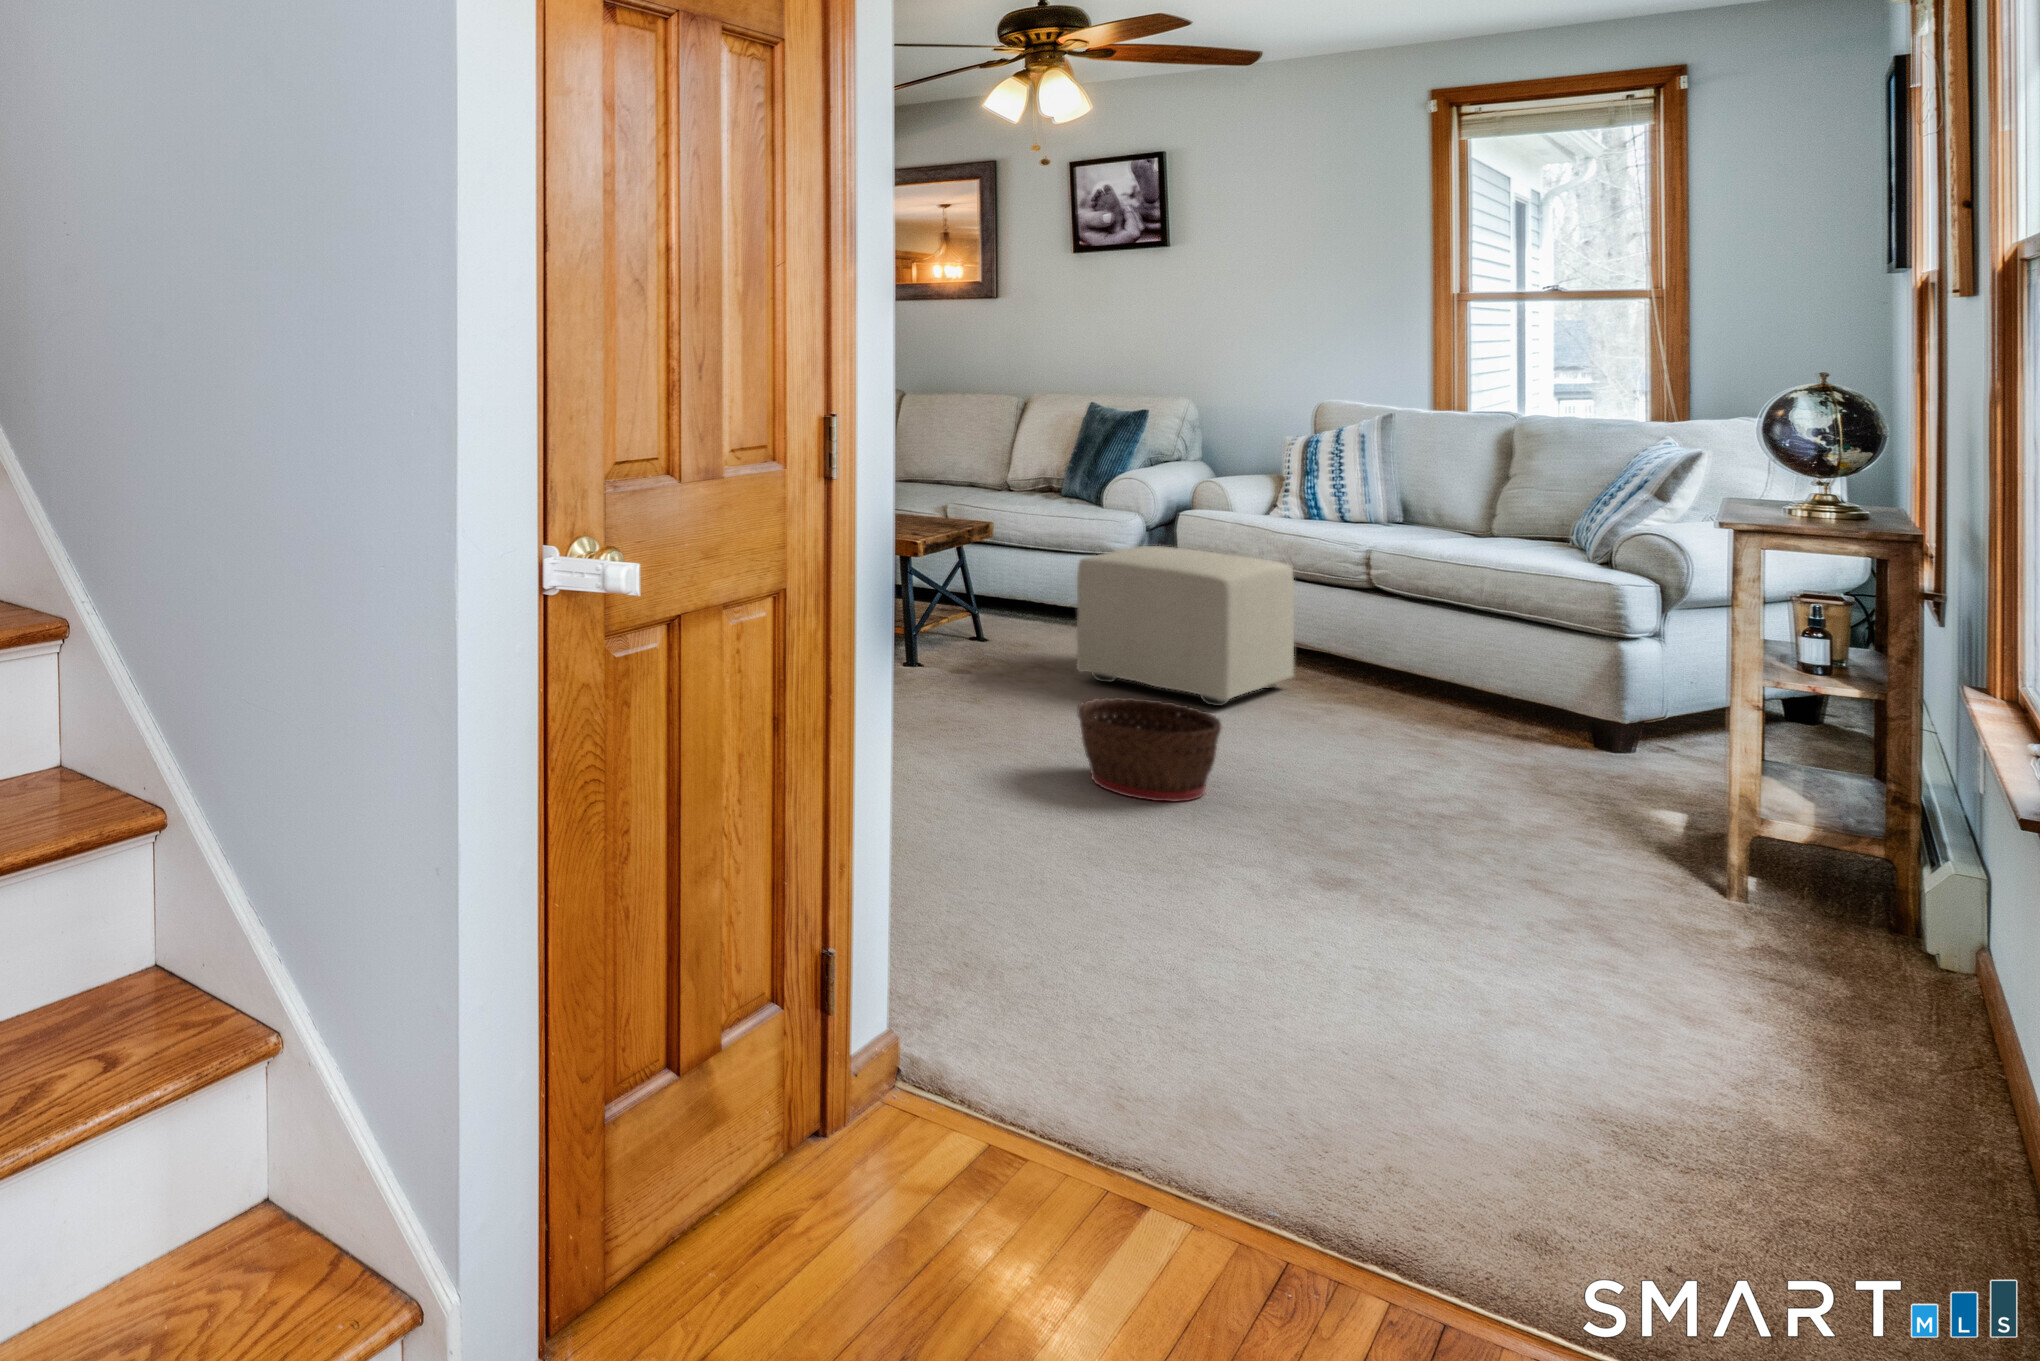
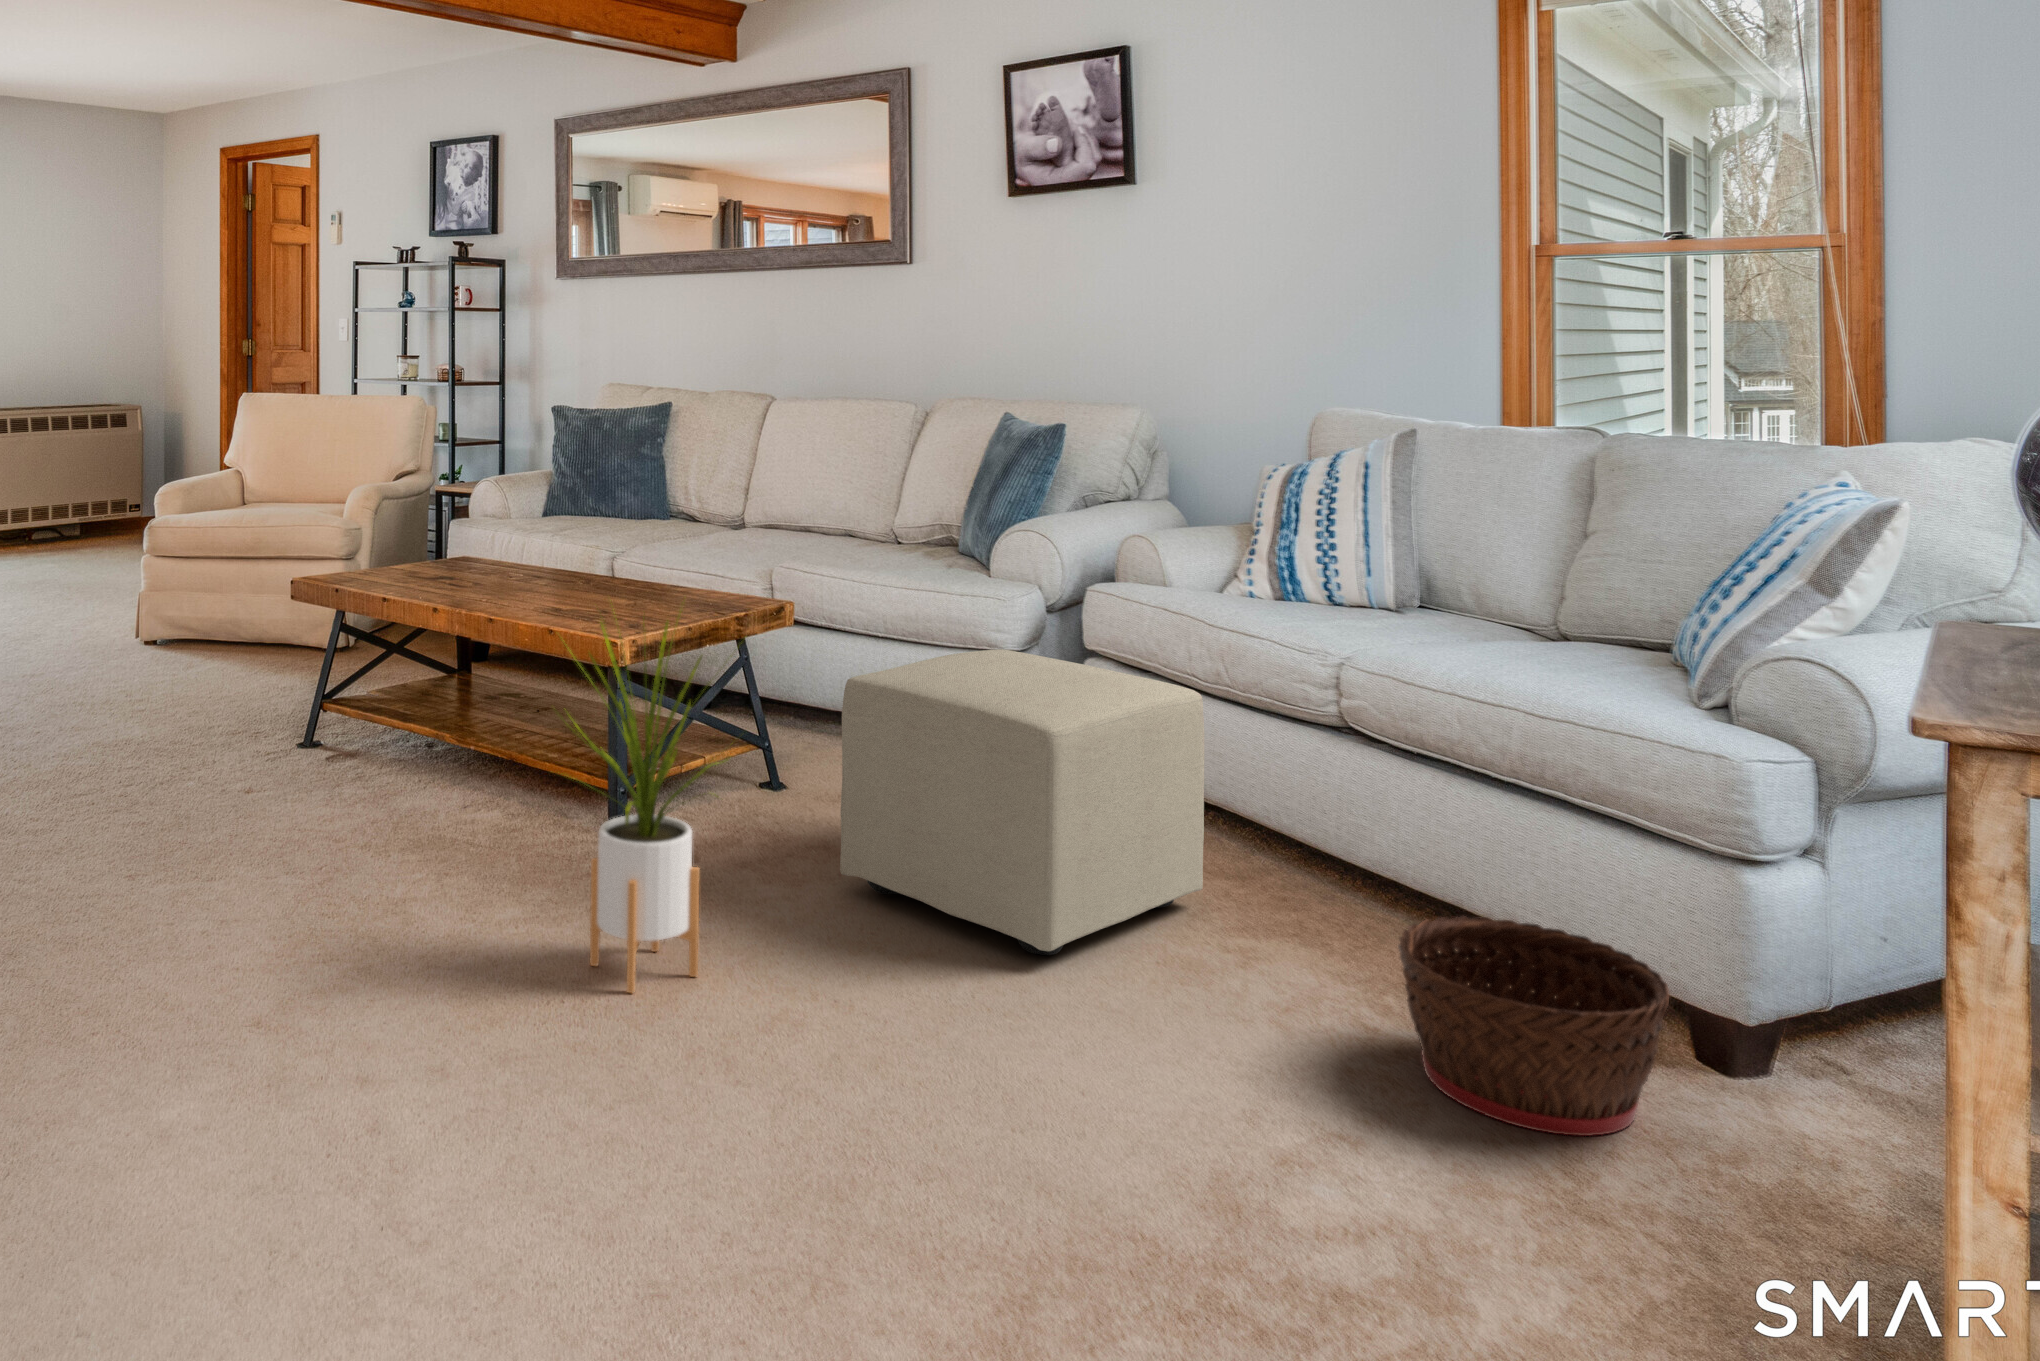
house plant: none [948,507,1063,719] -> present [565,606,728,993]
basket: present [1077,697,1222,802] -> present [1398,916,1669,1136]

